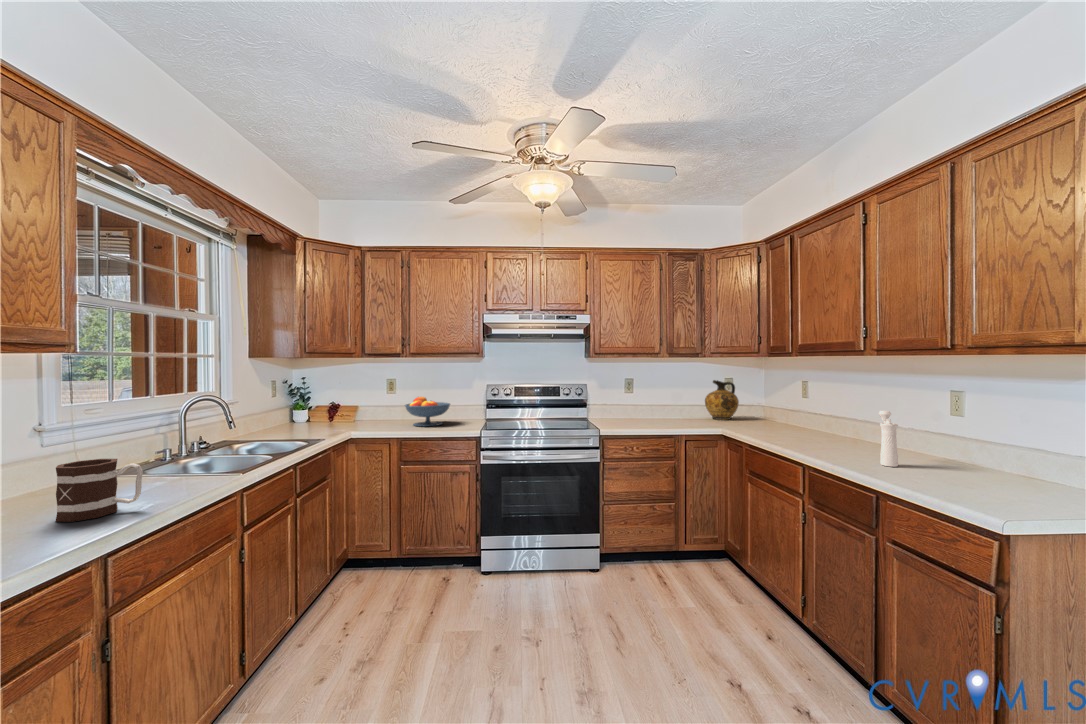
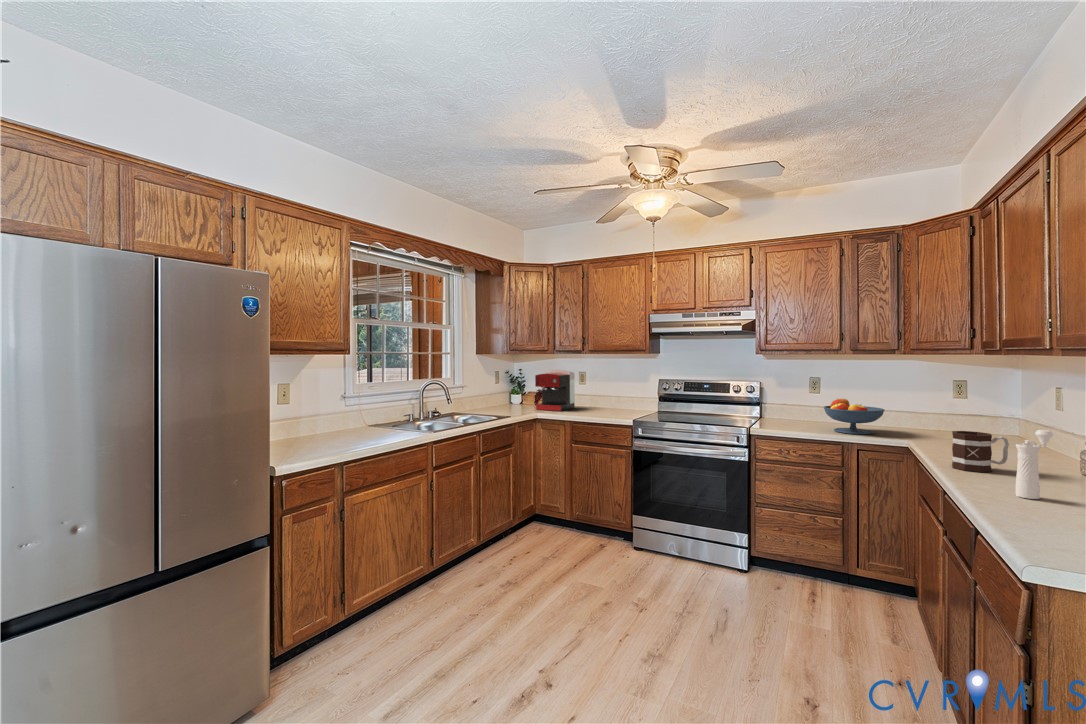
coffee maker: none [336,376,384,427] -> present [535,370,575,411]
ceramic jug: present [705,380,739,420] -> none [915,383,966,433]
fruit bowl: present [405,397,450,426] -> present [824,399,885,434]
mug: present [56,459,143,522] -> present [952,431,1009,472]

